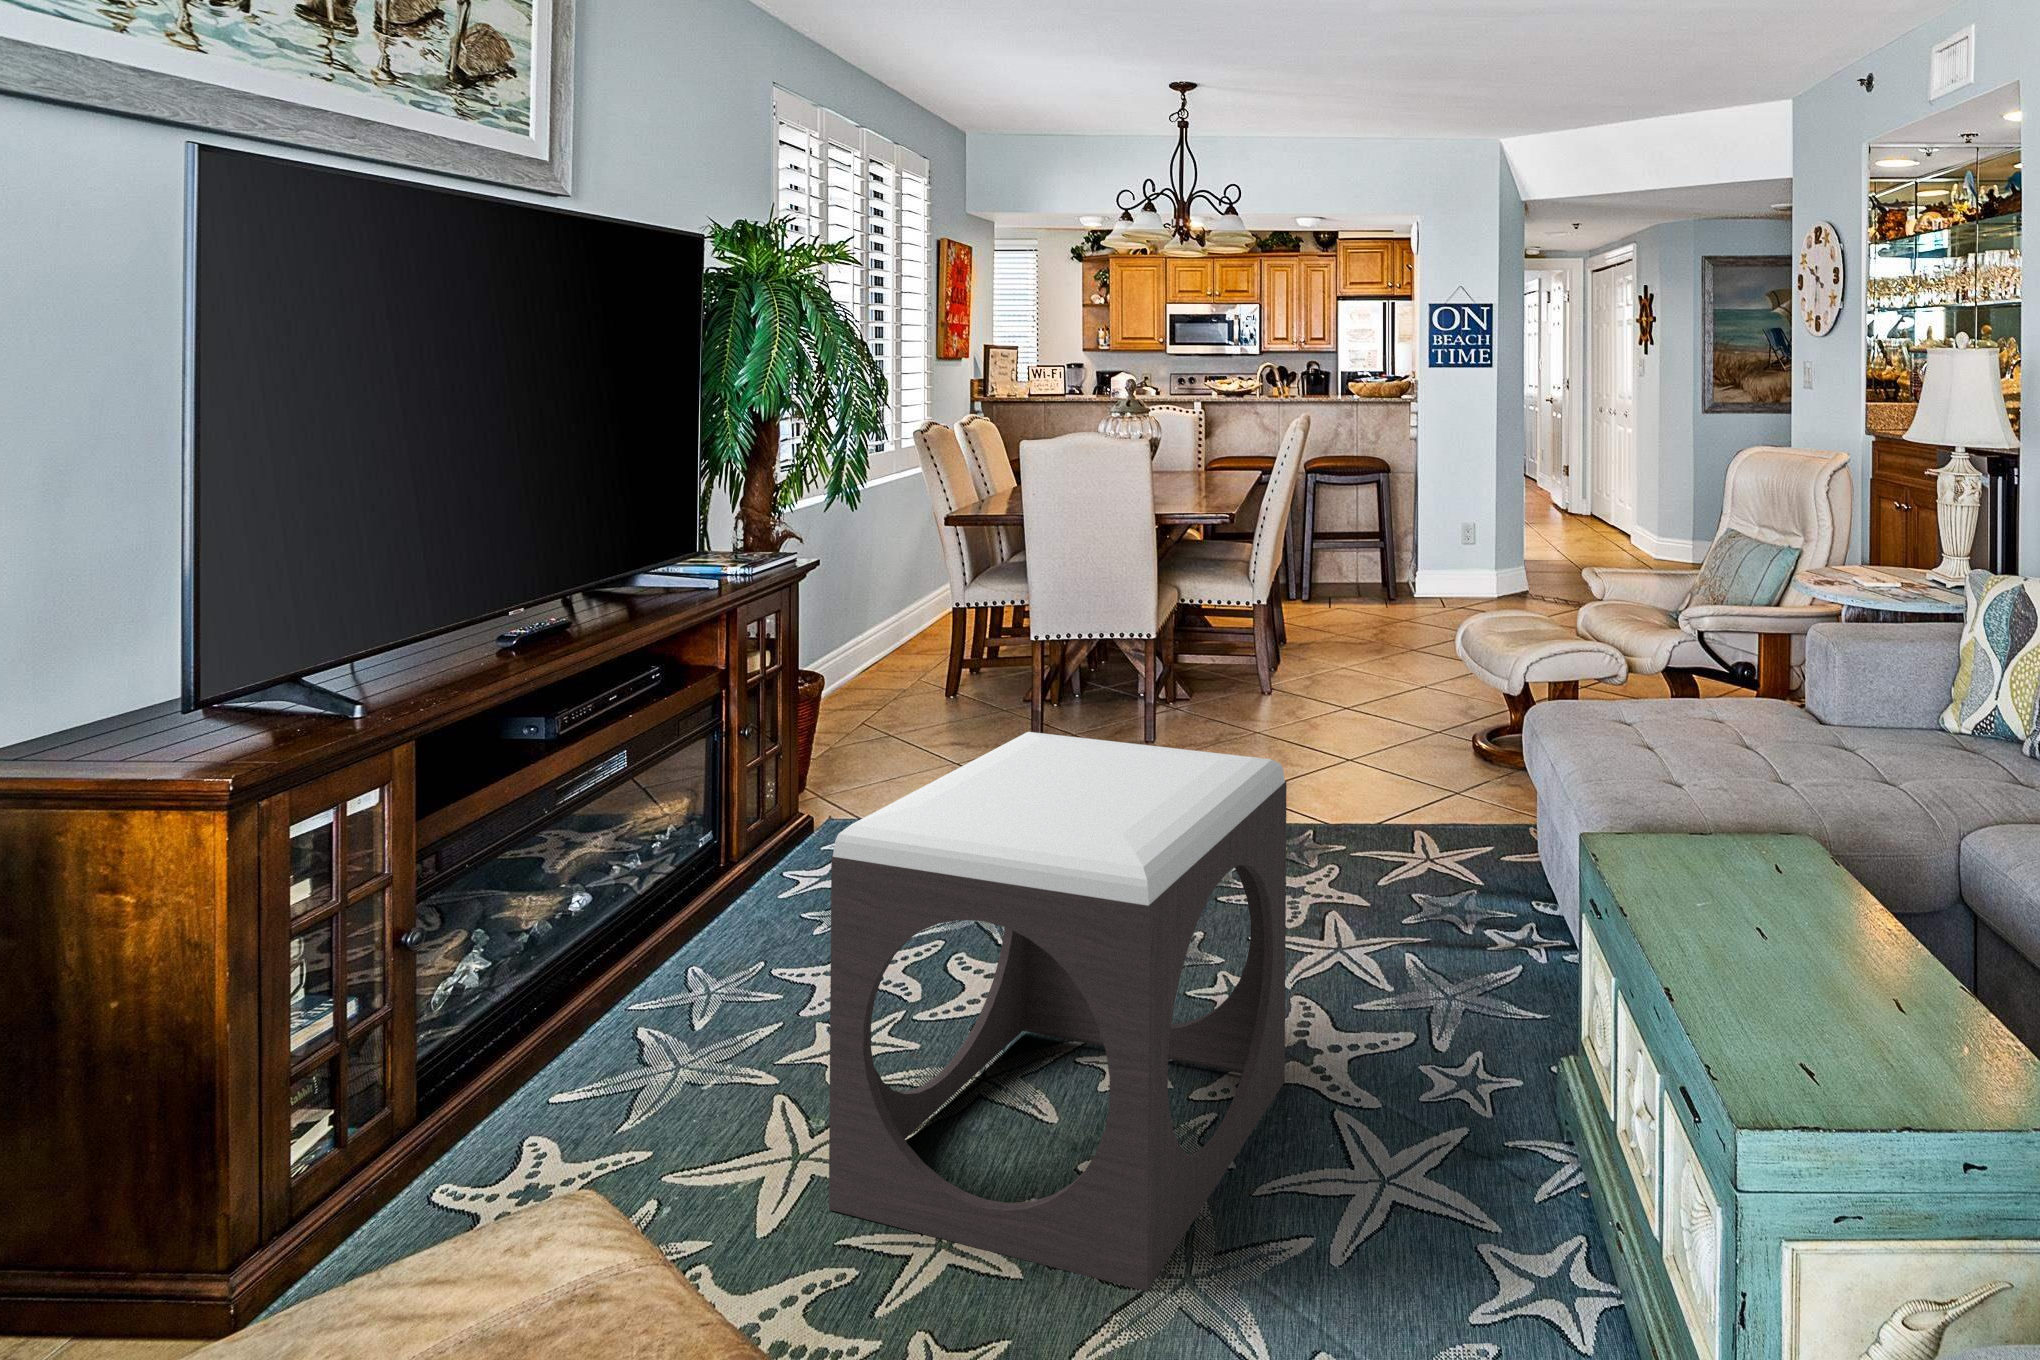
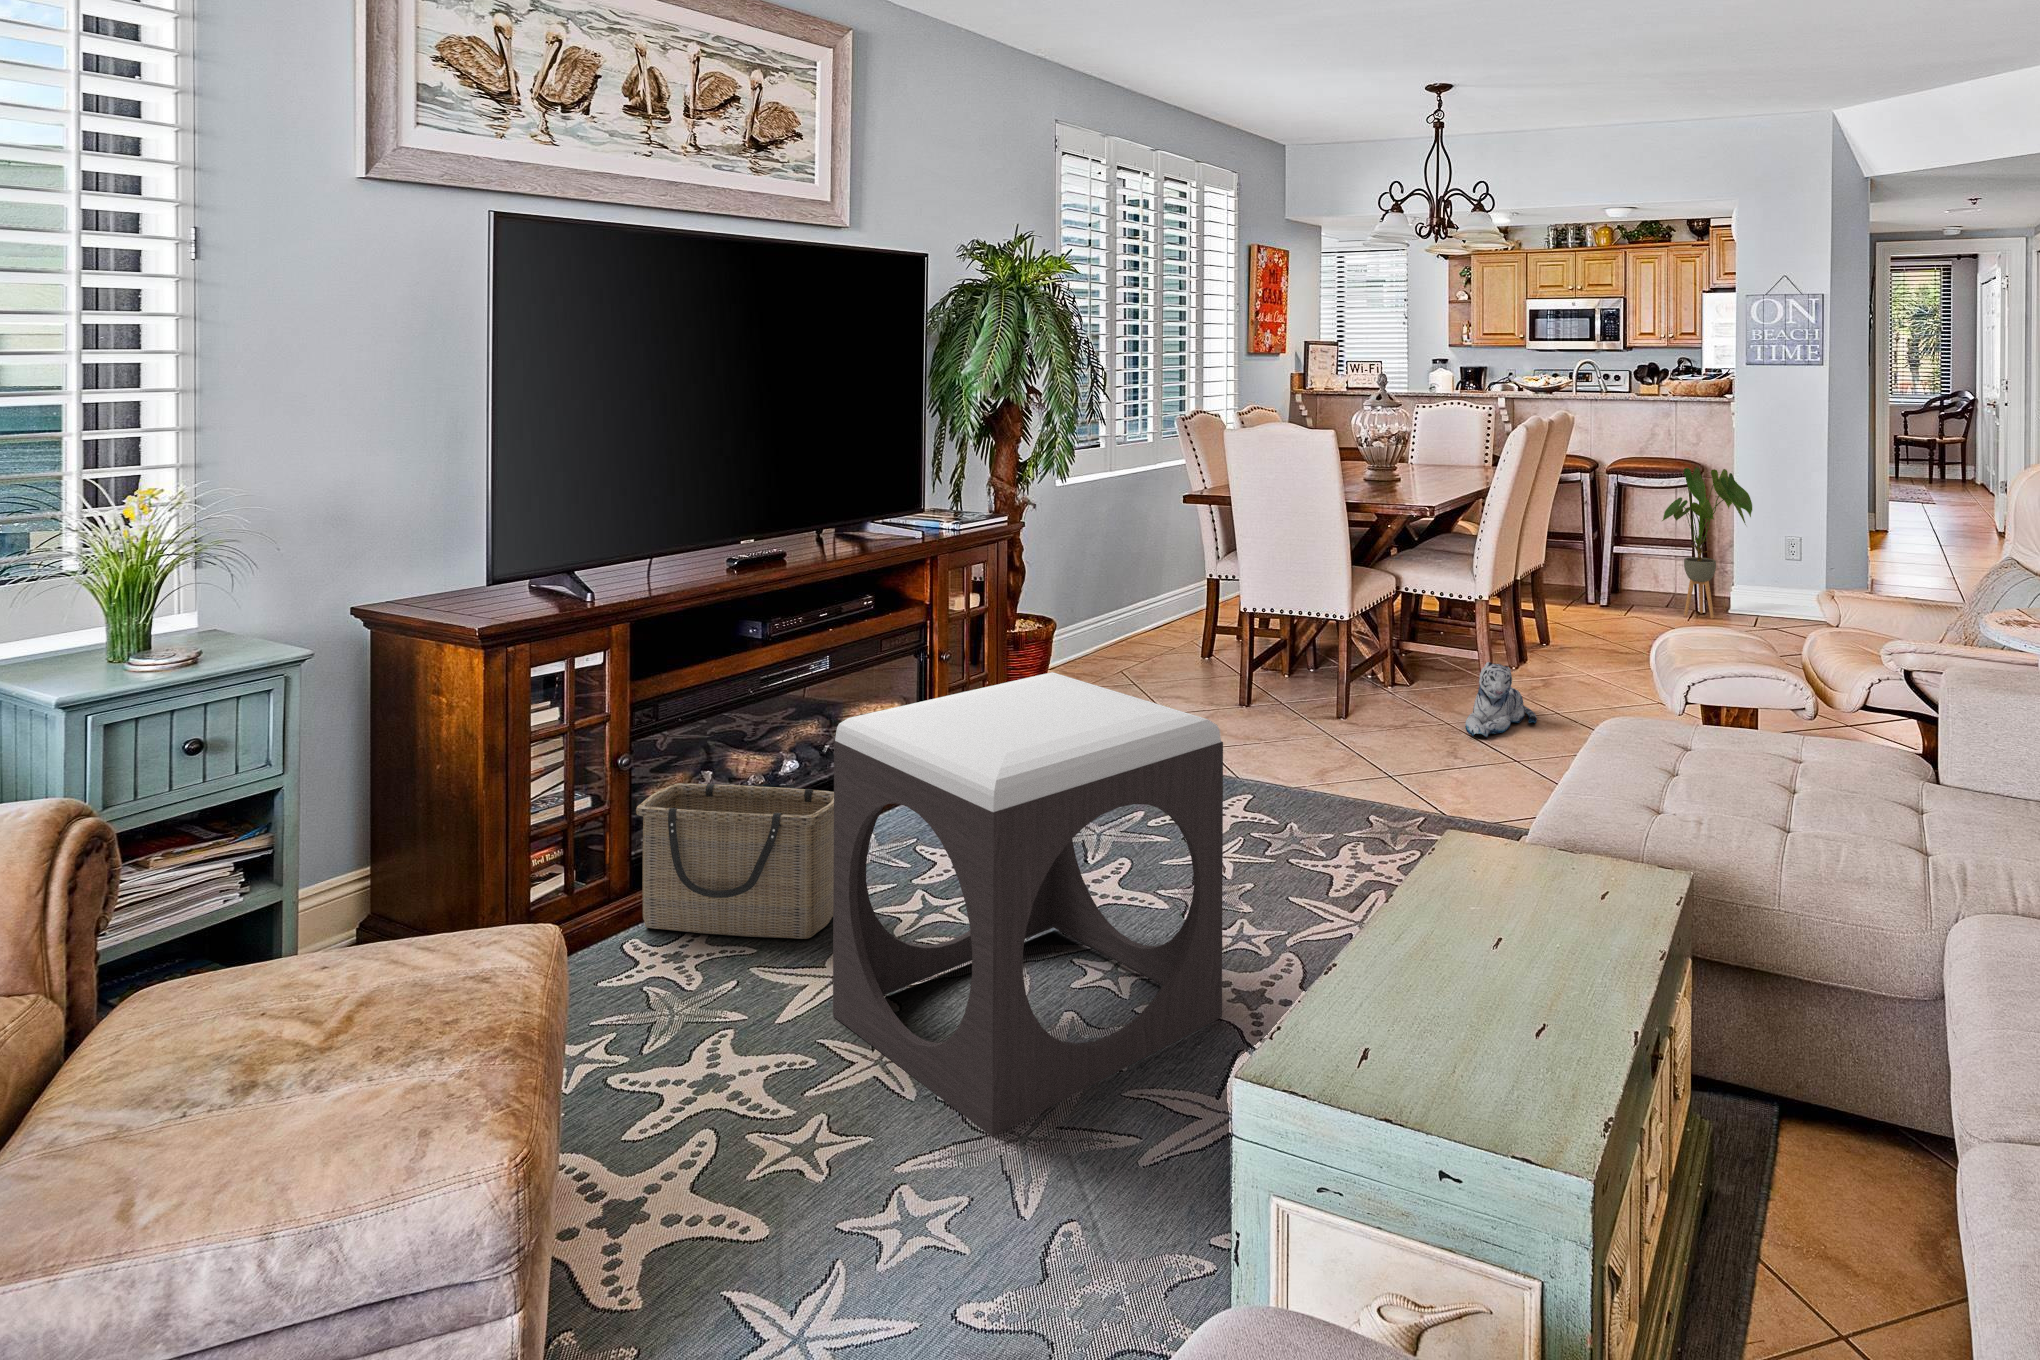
house plant: none [1364,459,1446,600] -> present [1662,467,1752,618]
plush toy: none [1277,664,1340,740] -> present [1465,662,1537,737]
basket: none [432,924,739,1169] -> present [636,783,834,939]

